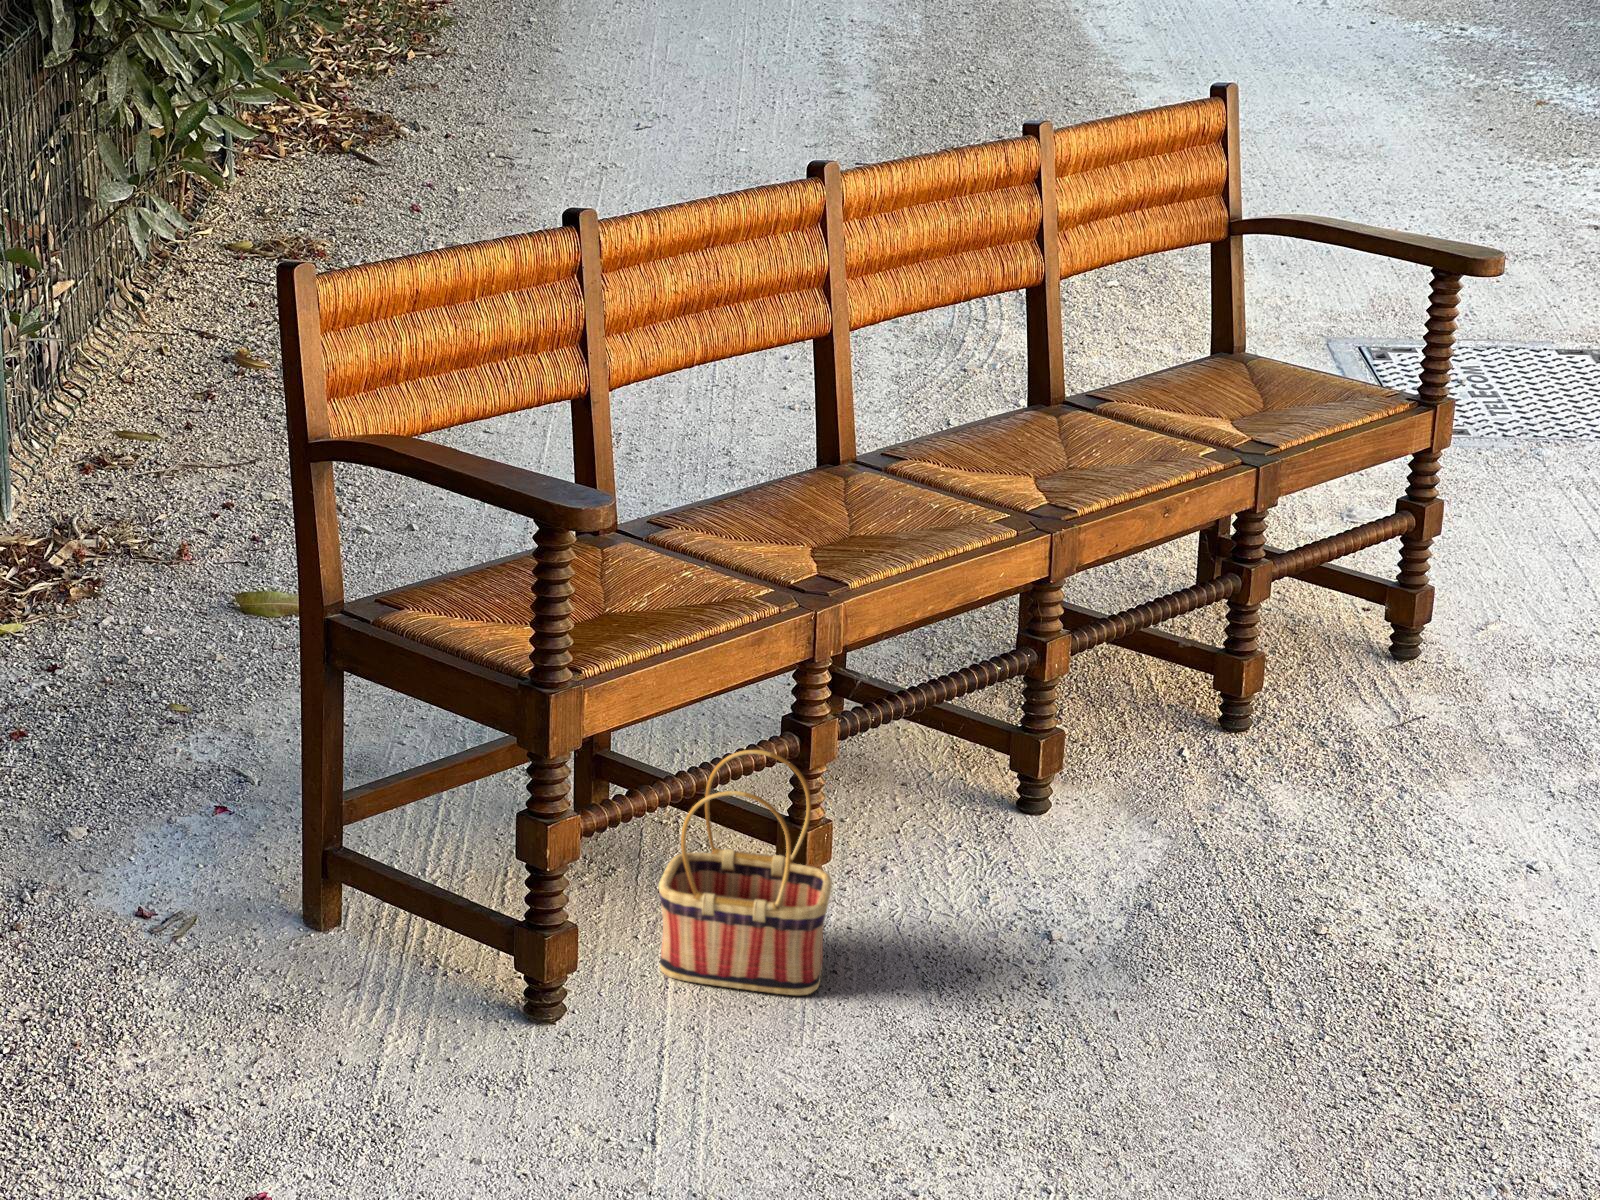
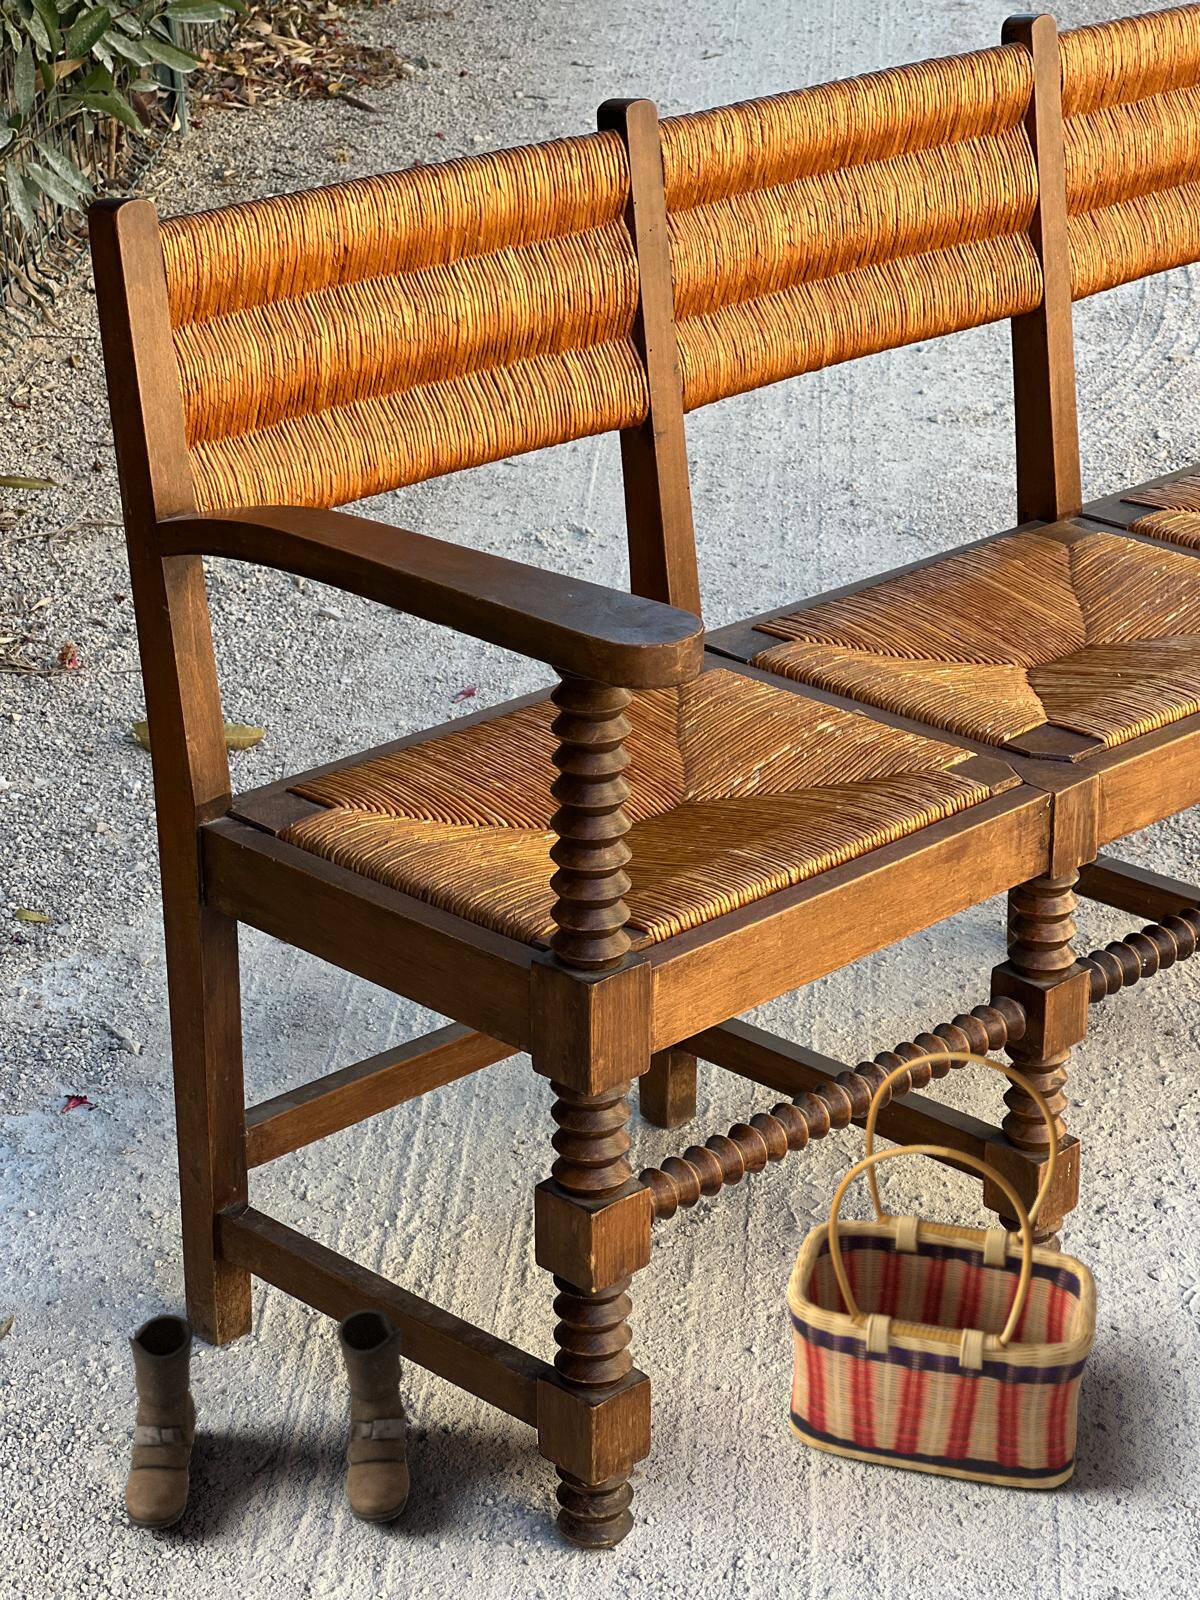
boots: none [277,895,442,1015] -> present [125,1309,410,1530]

